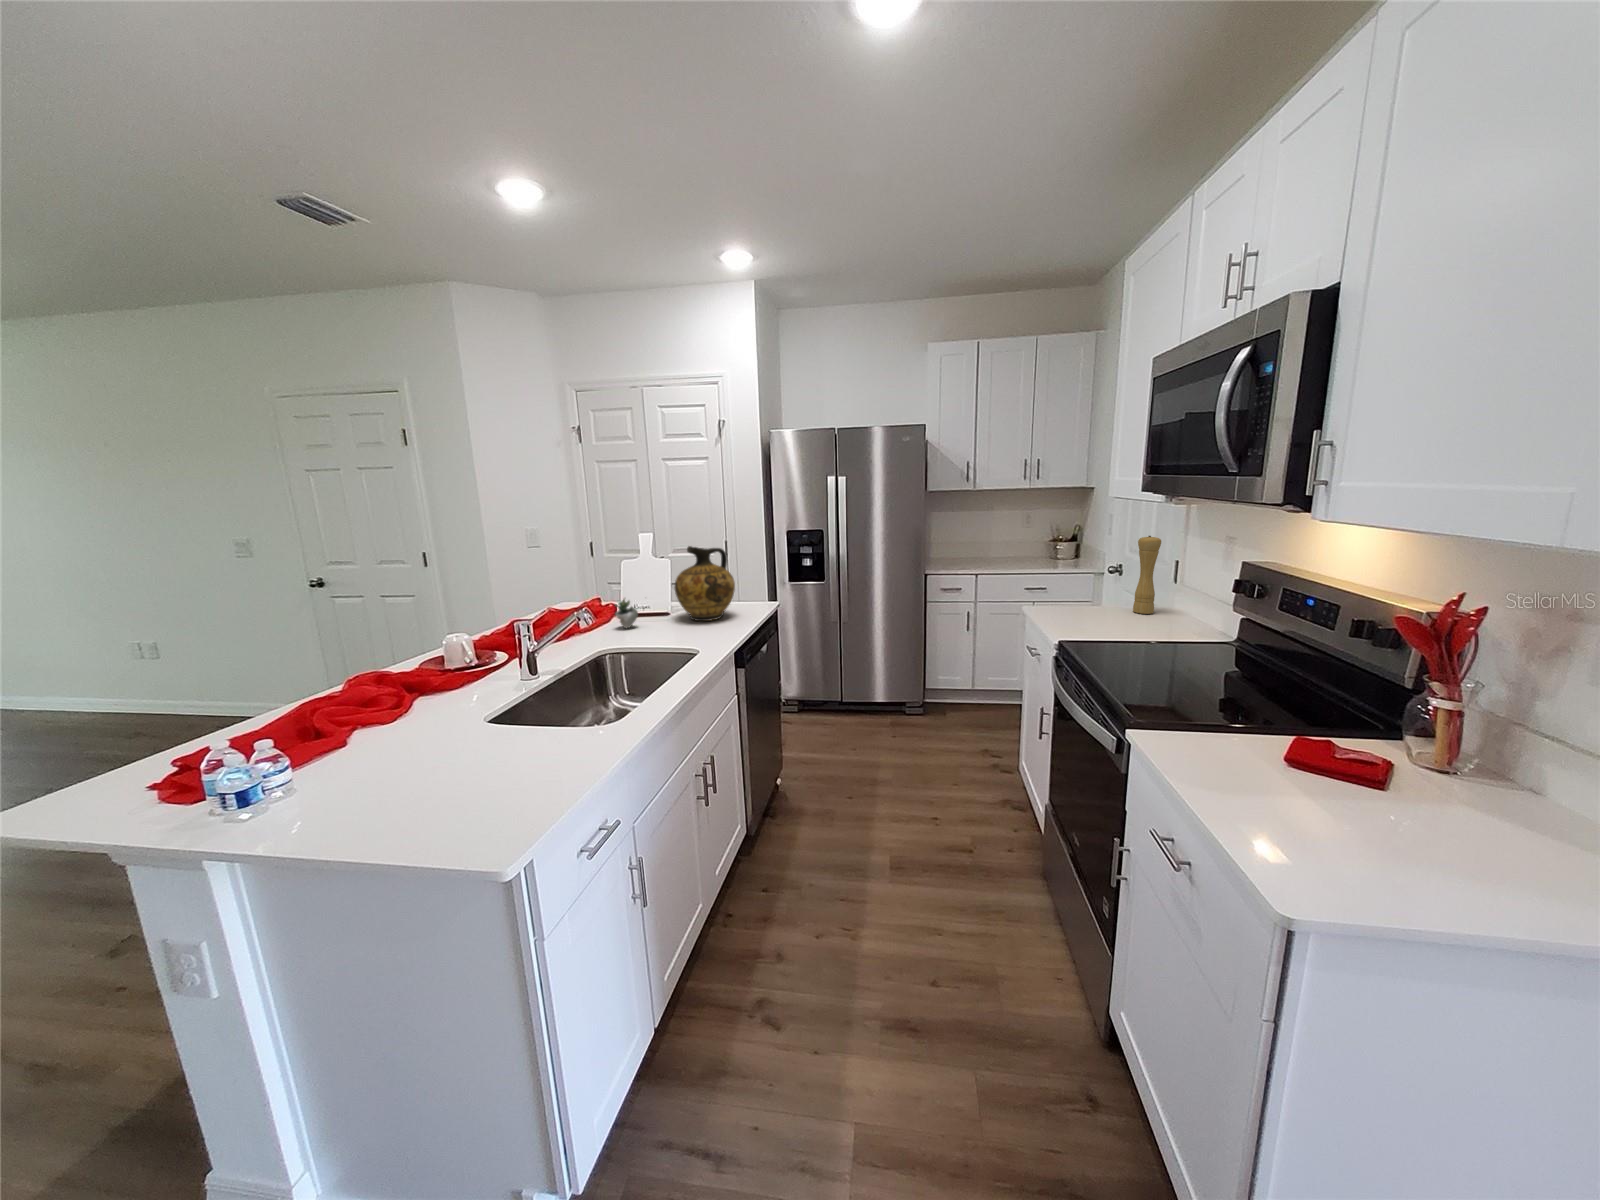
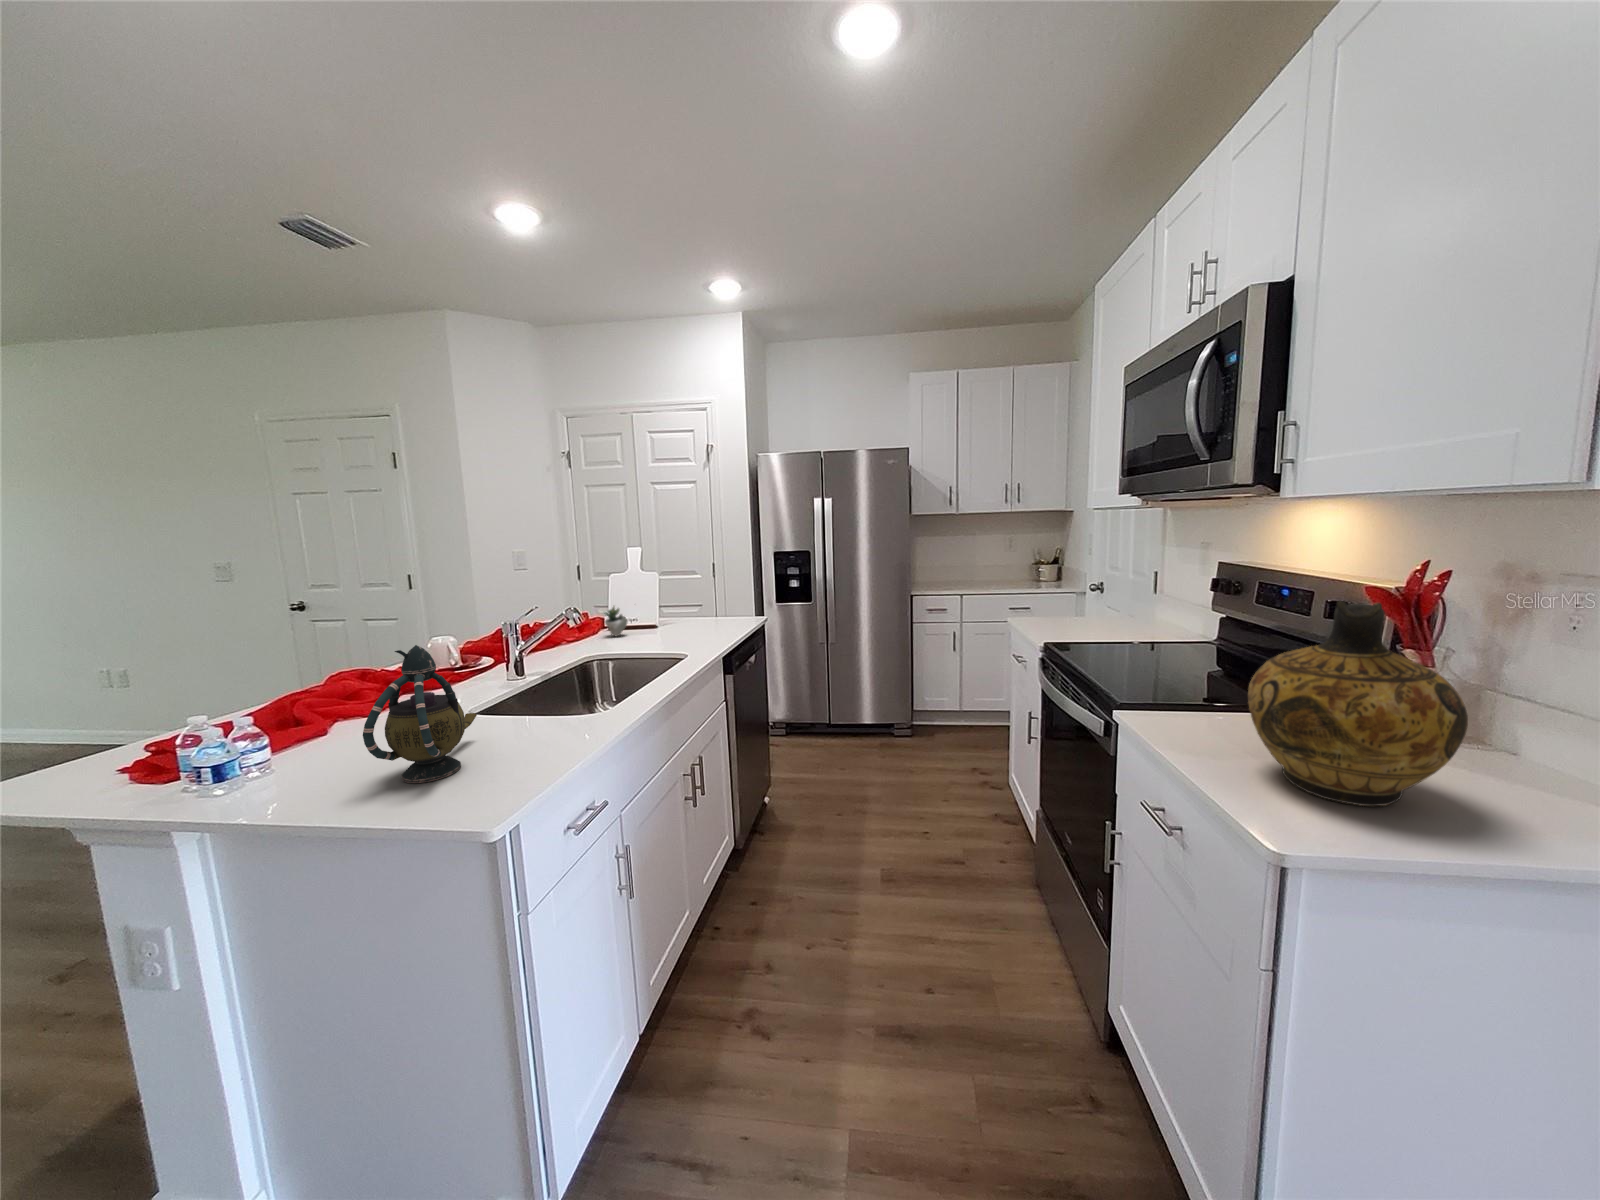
pepper mill: present [1133,536,1161,614] -> none [1115,543,1139,619]
ceramic jug: present [674,546,735,621] -> present [1248,601,1468,806]
teapot: none [379,677,490,811] -> present [363,645,477,783]

